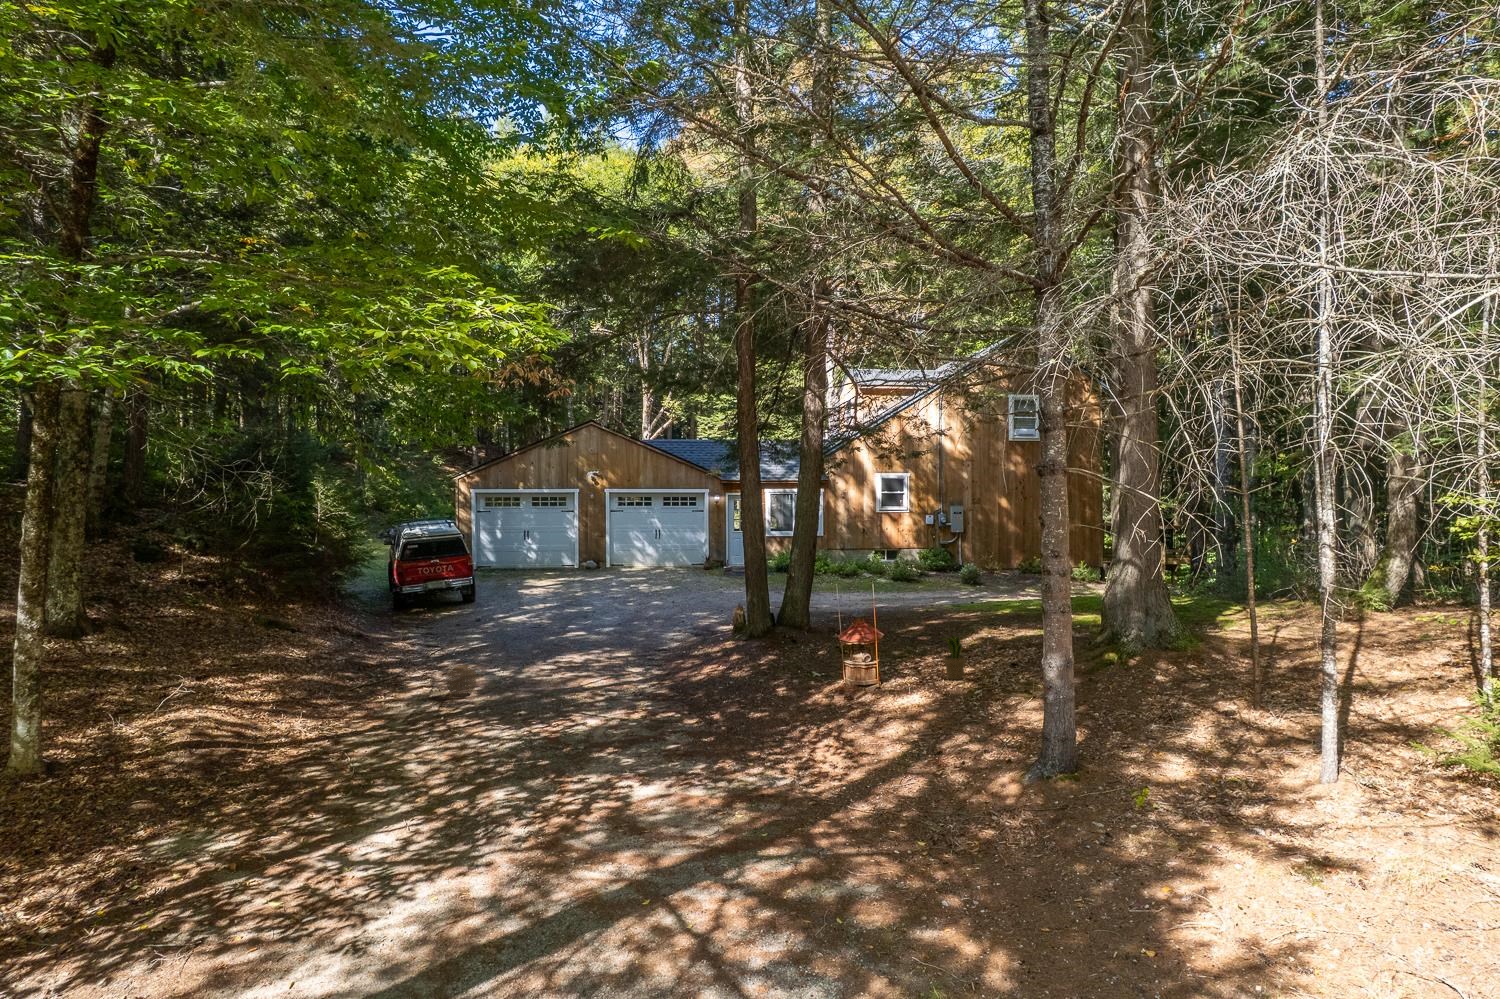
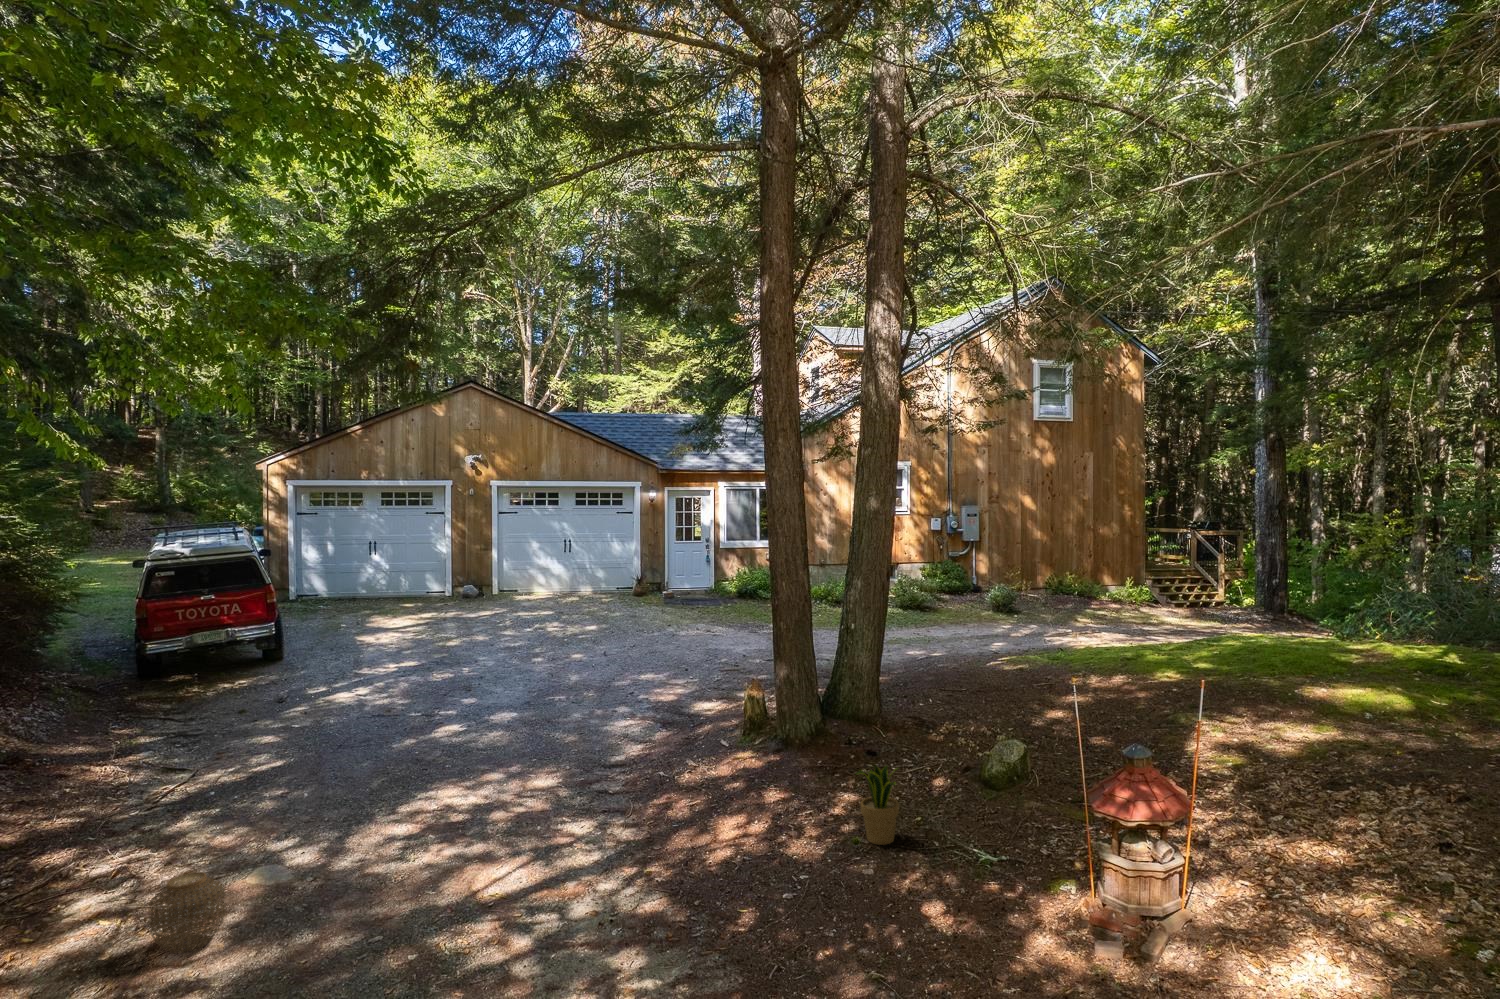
potted plant: present [942,636,966,680] -> present [857,766,899,845]

